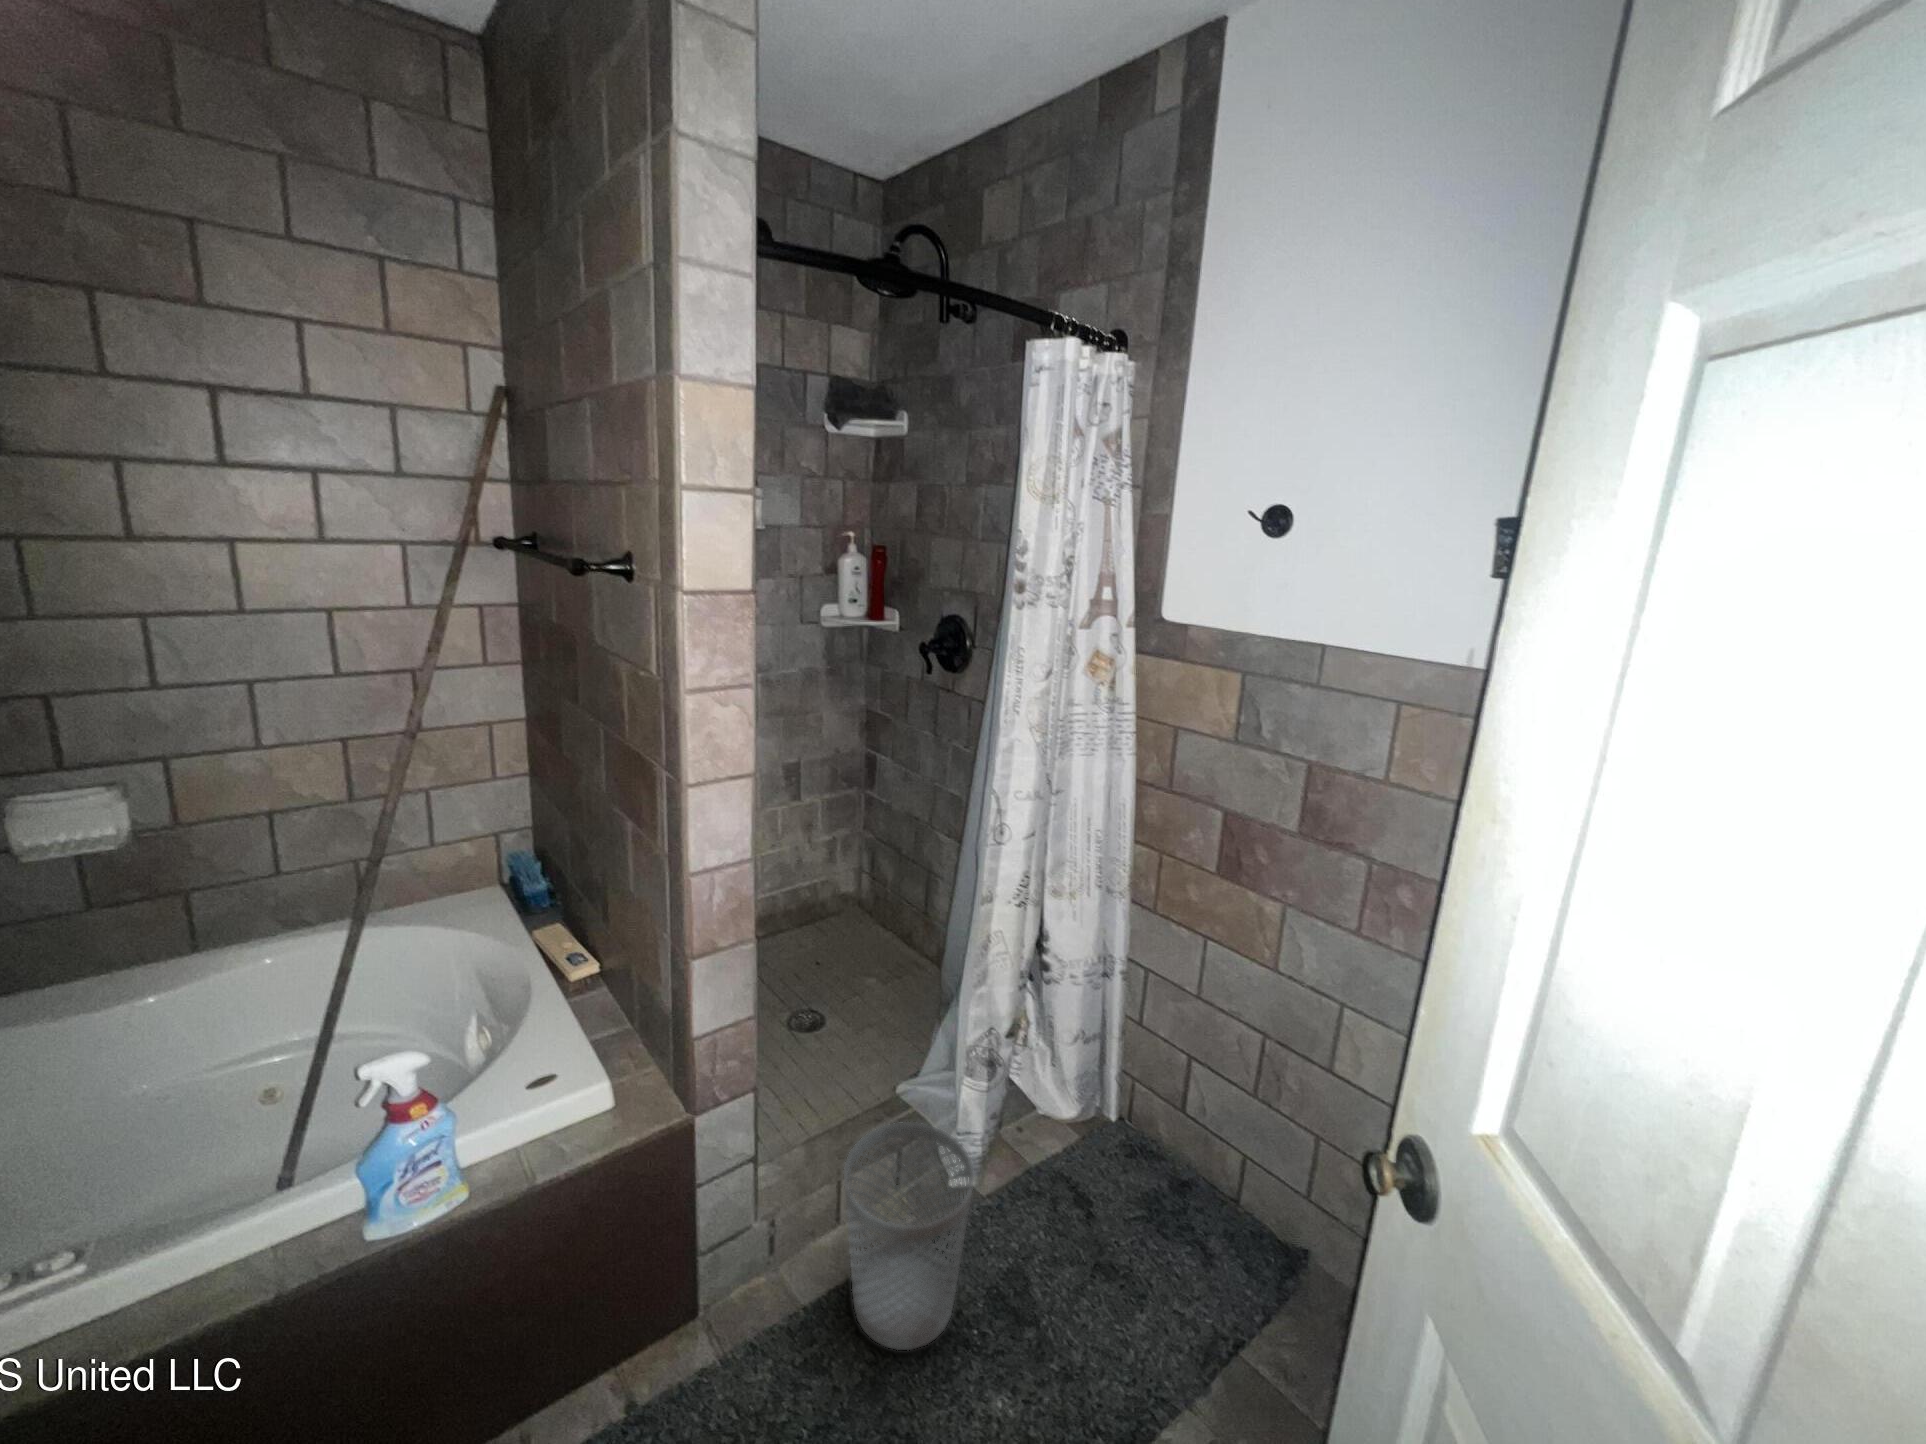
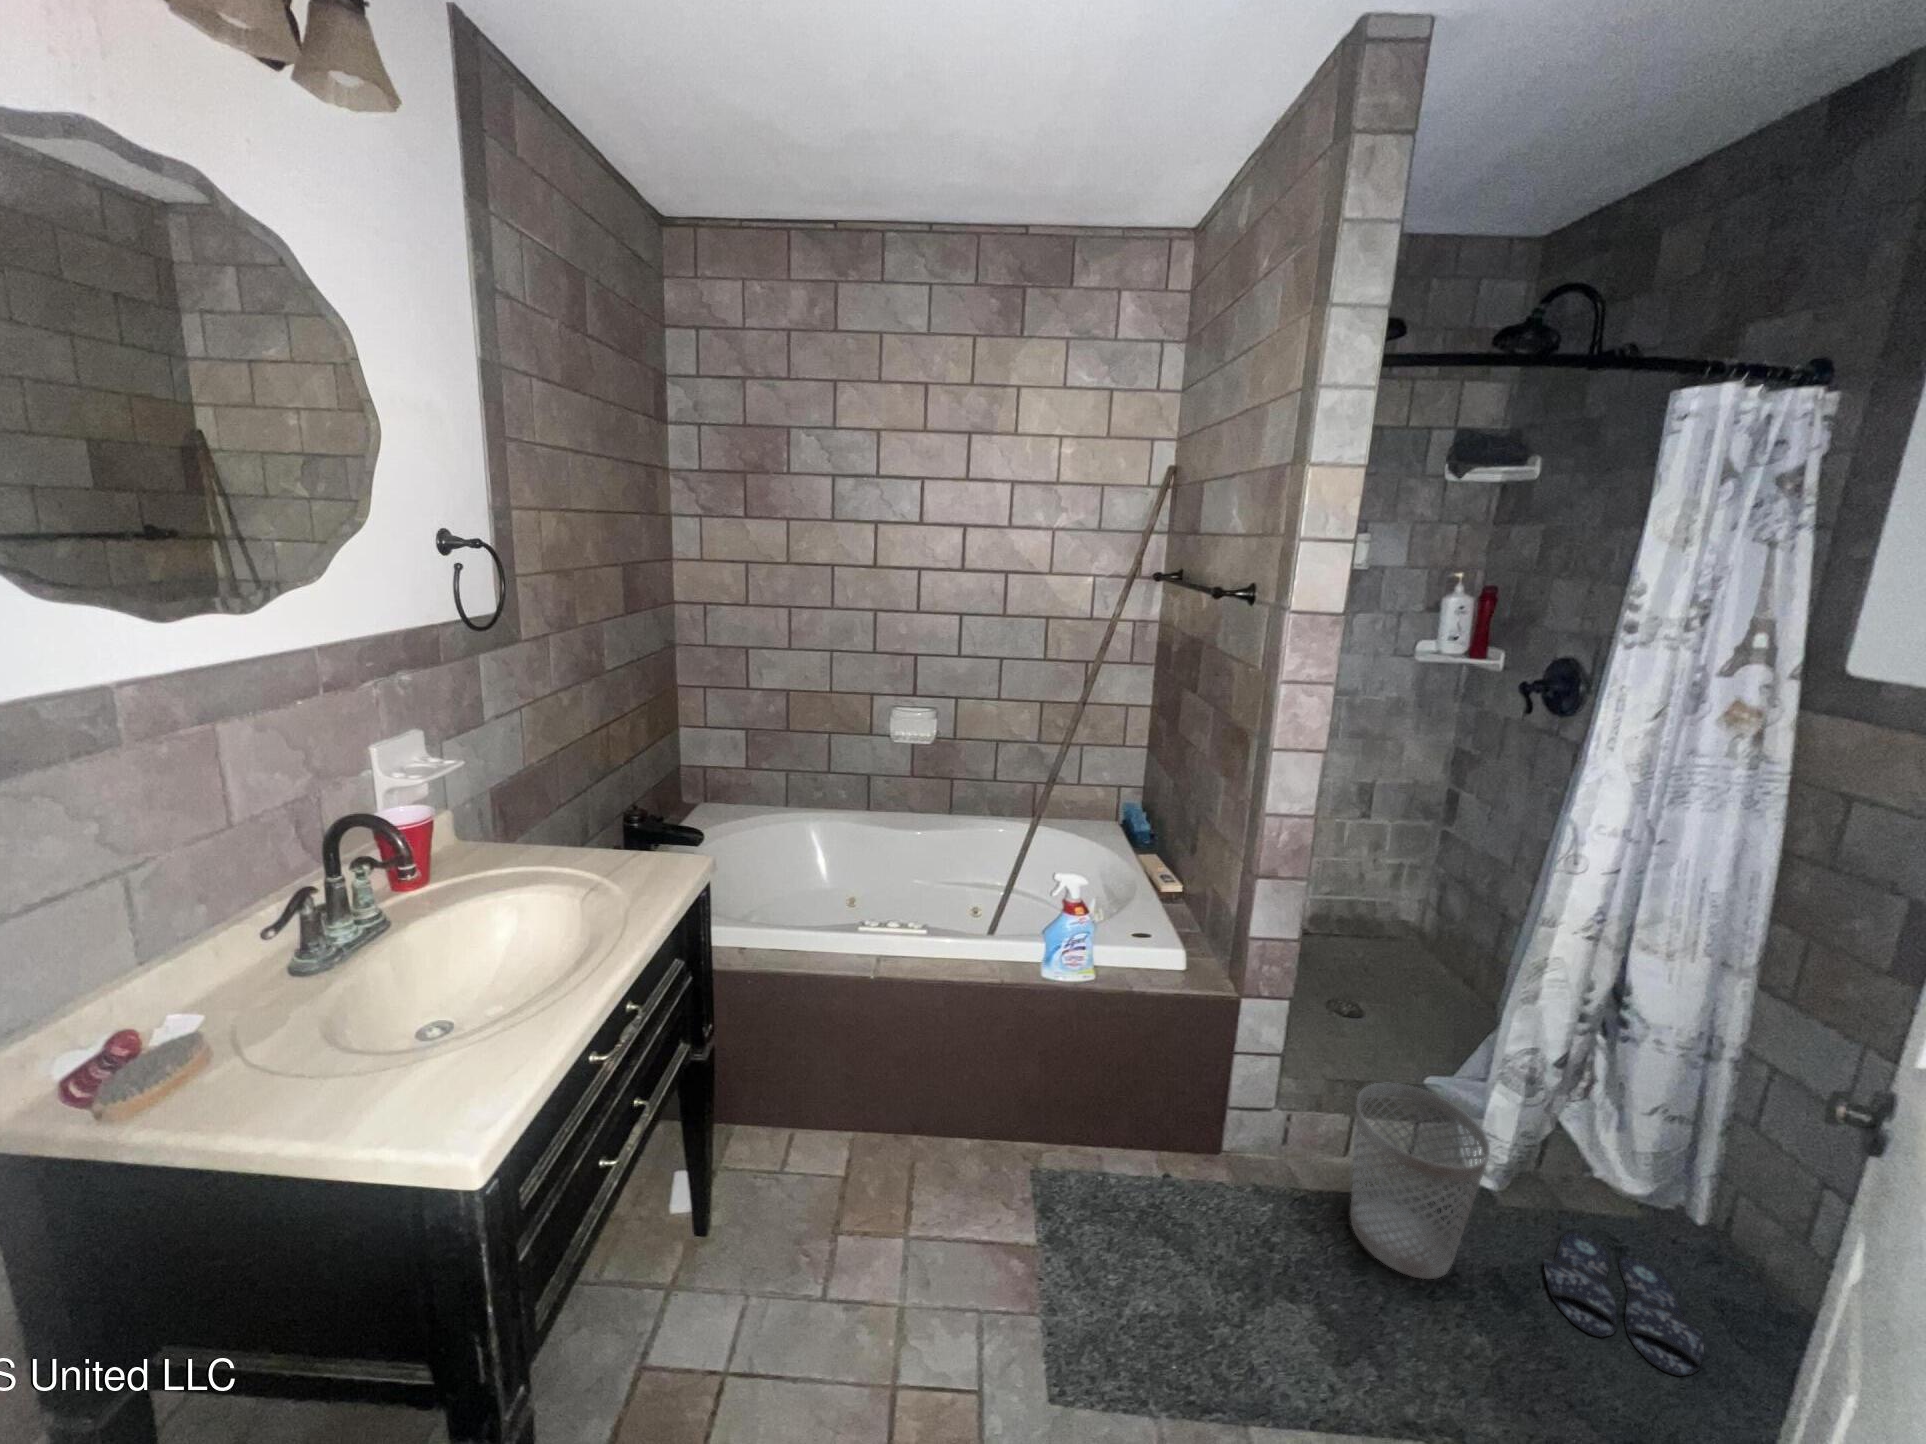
slippers: none [1021,1179,1140,1298] -> present [1544,1230,1704,1376]

